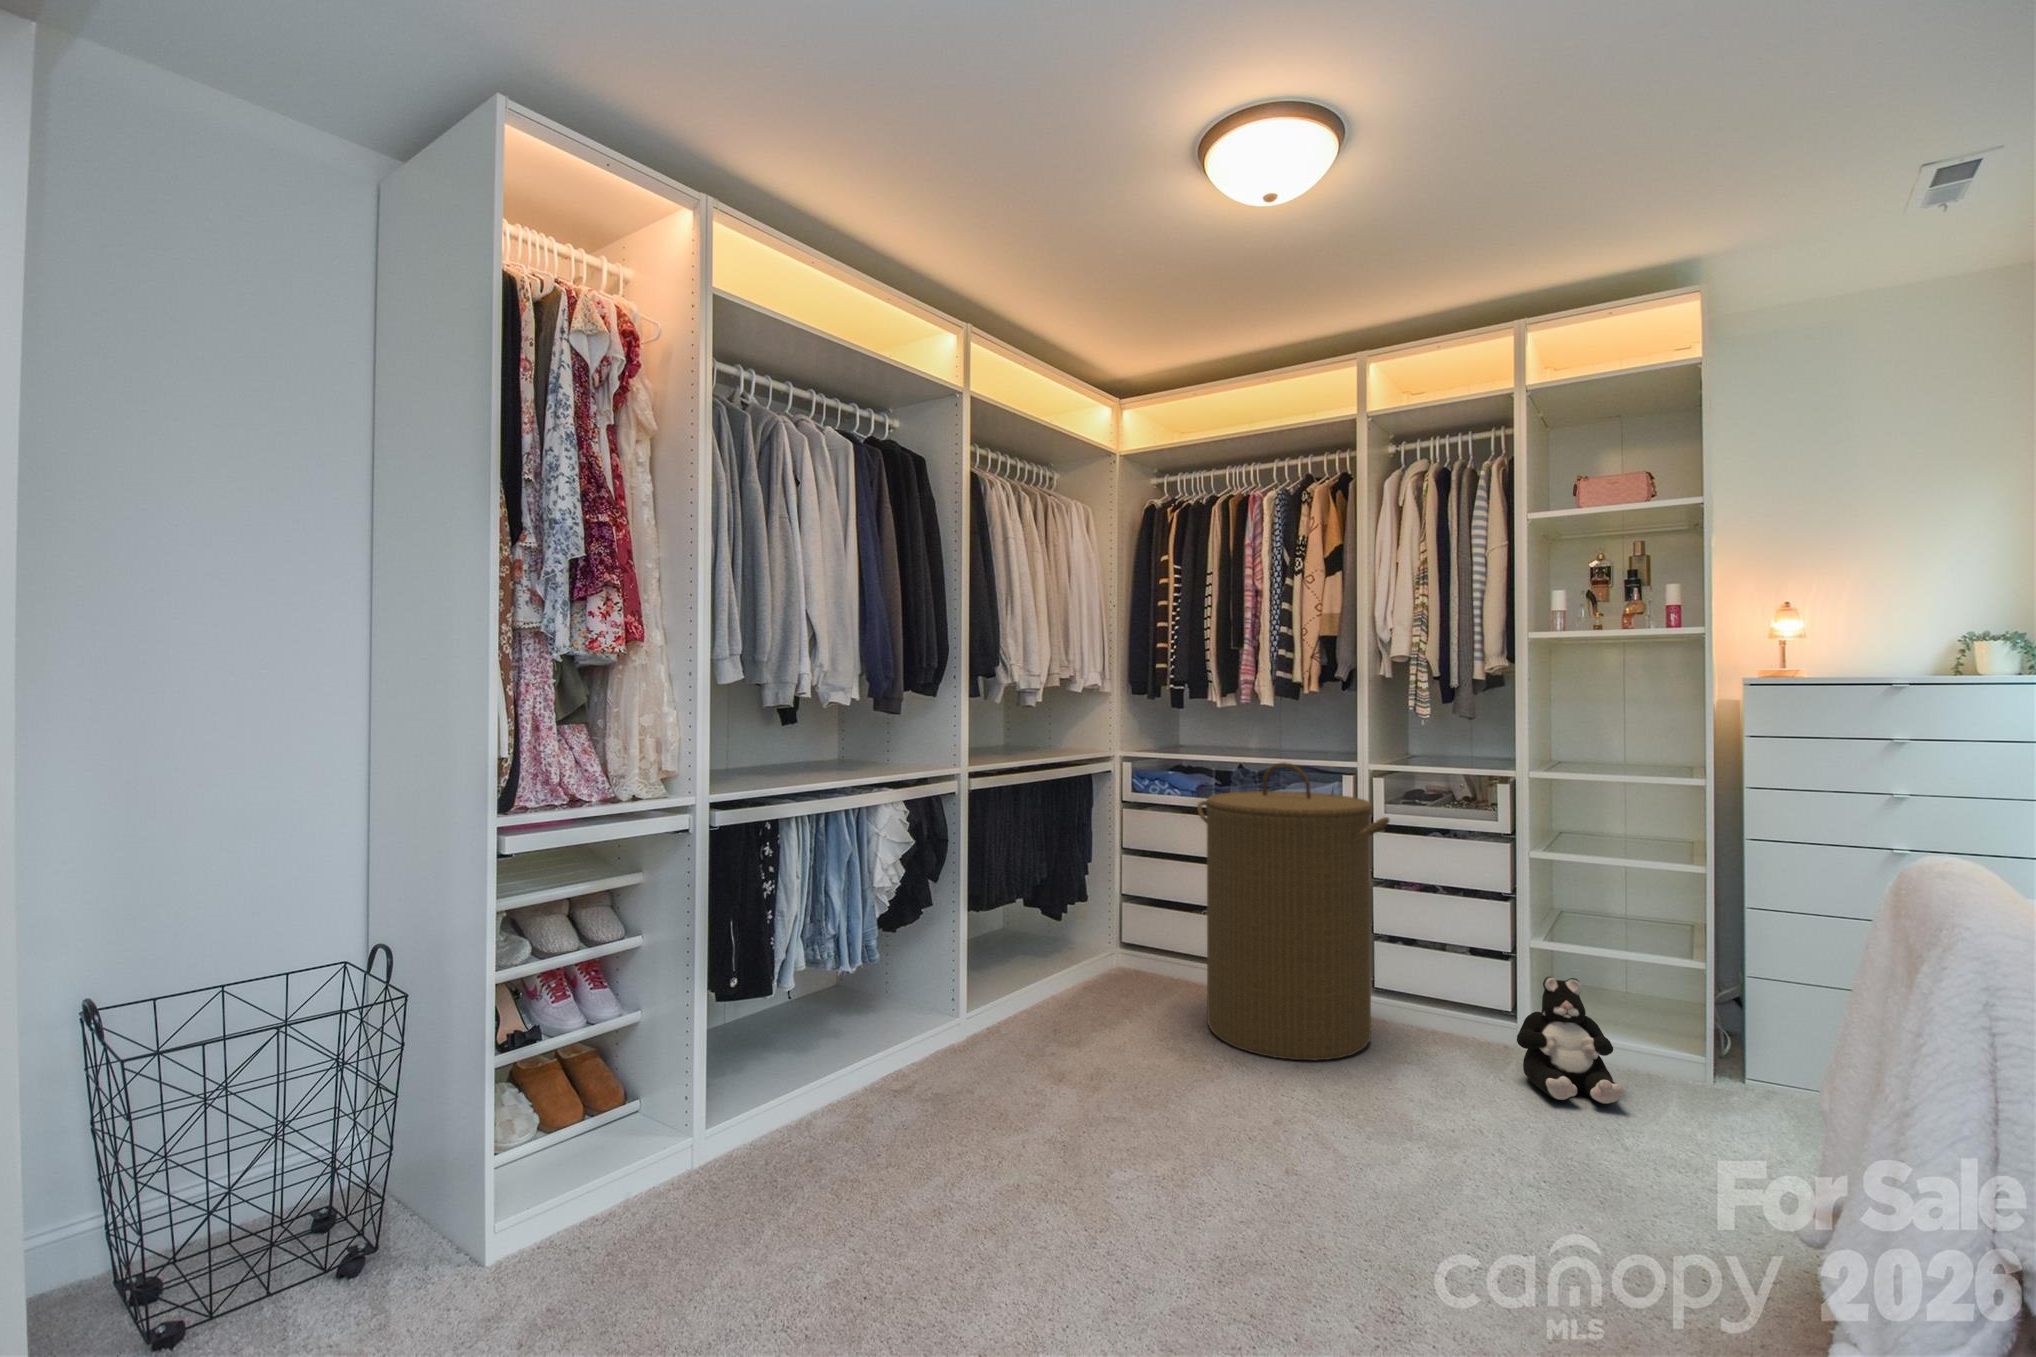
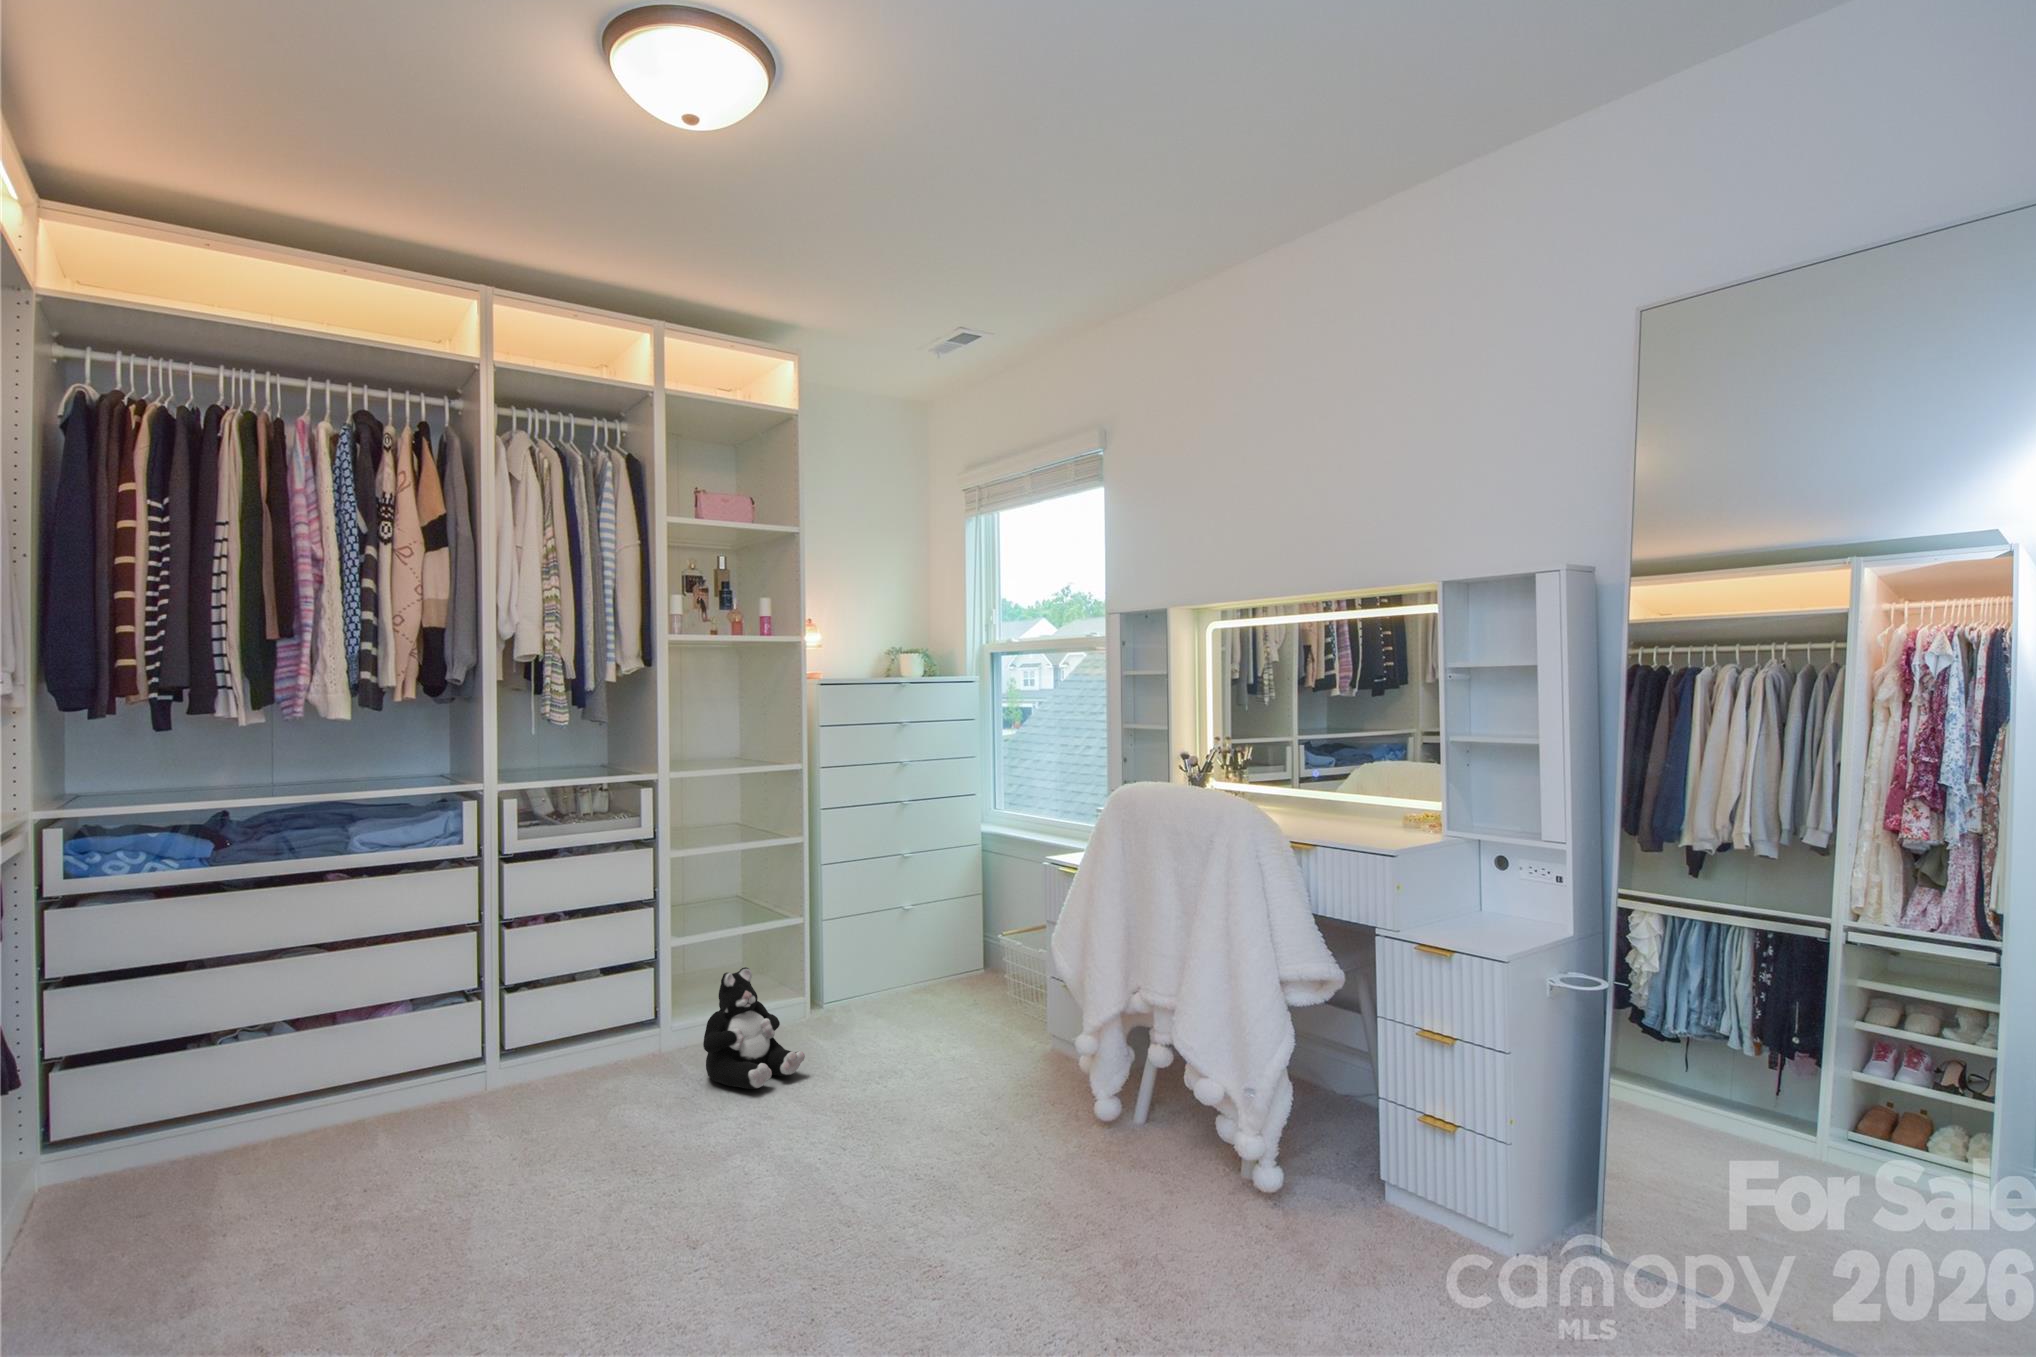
laundry hamper: present [1197,762,1389,1061] -> none [258,792,566,1204]

